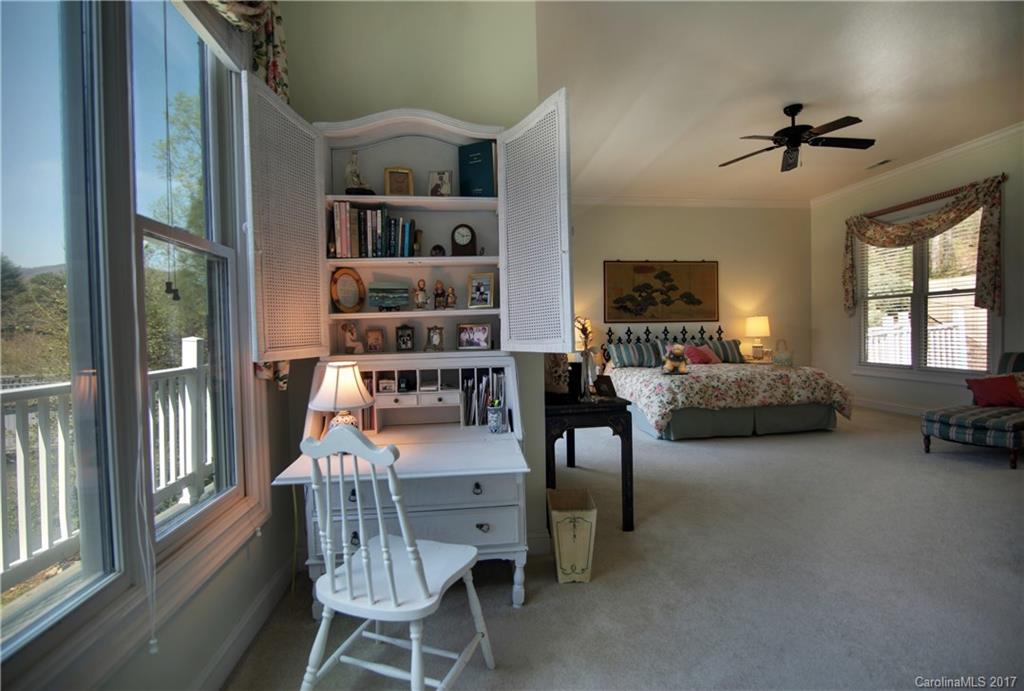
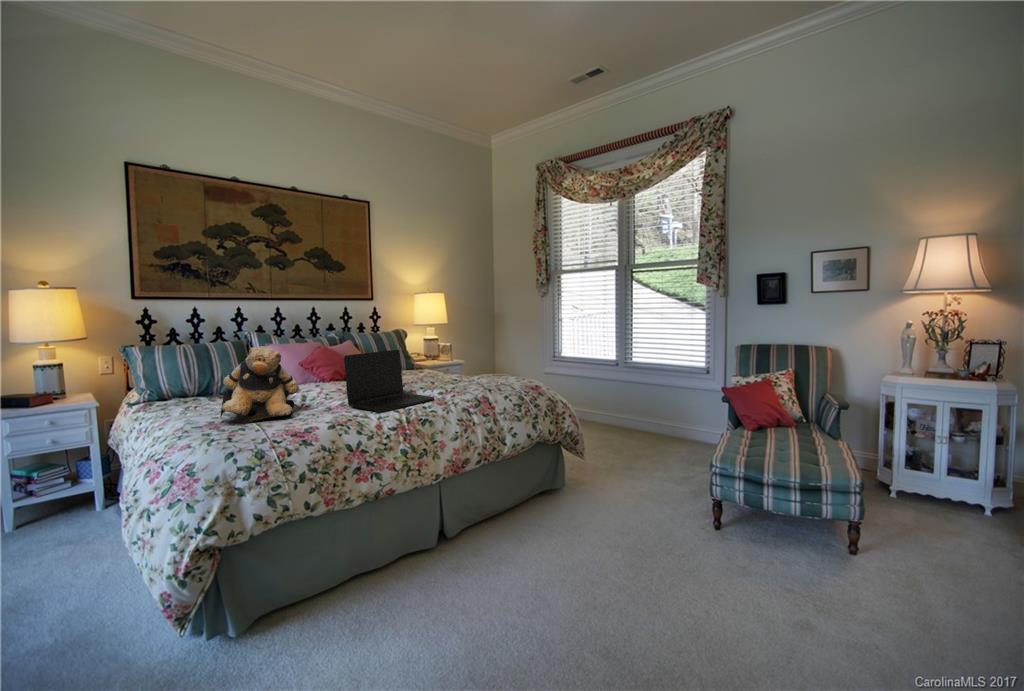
handbag: present [768,340,802,370] -> none [456,331,513,389]
laptop: none [710,348,754,374] -> present [344,350,434,412]

